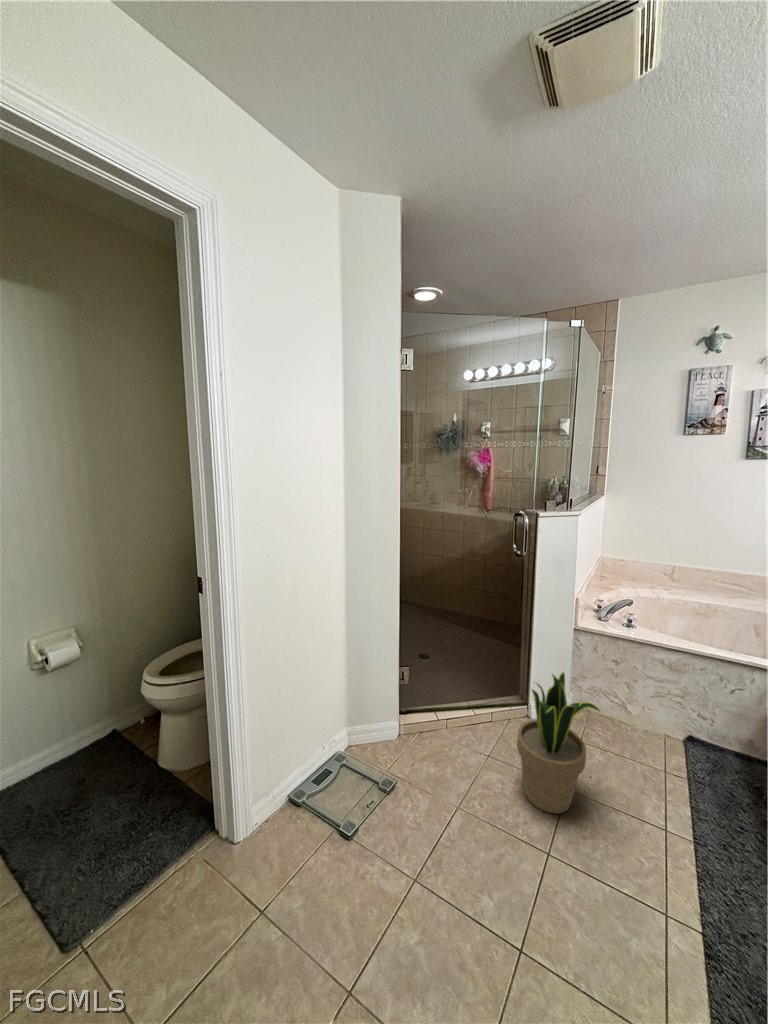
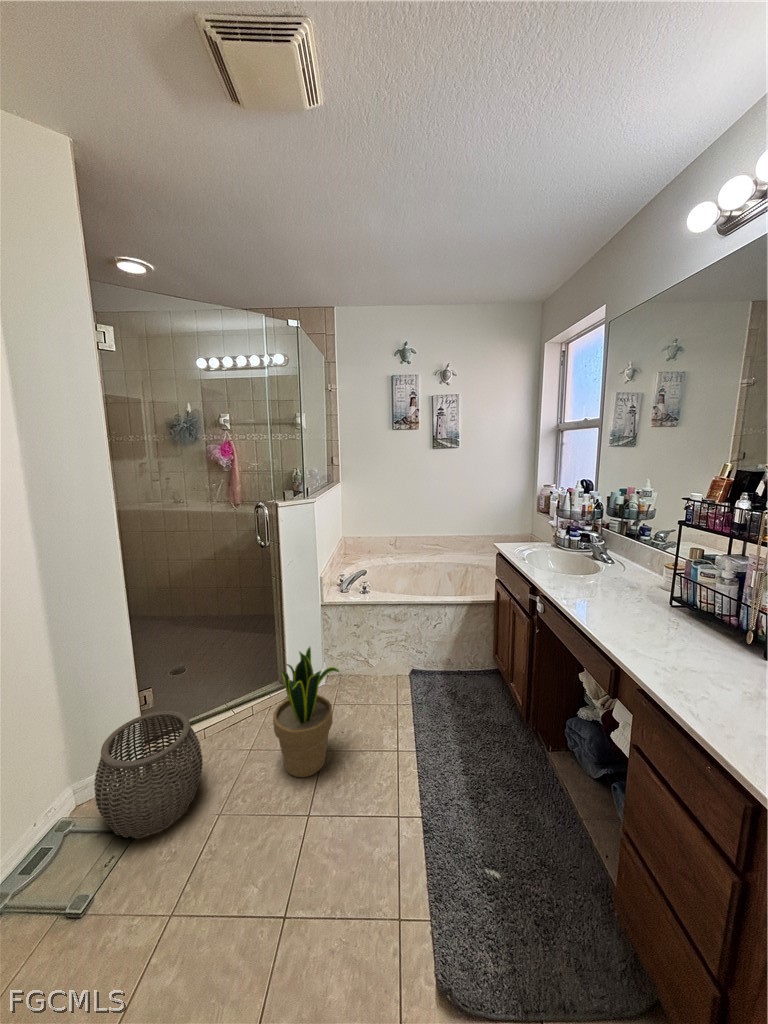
woven basket: none [364,688,447,798] -> present [94,711,203,838]

